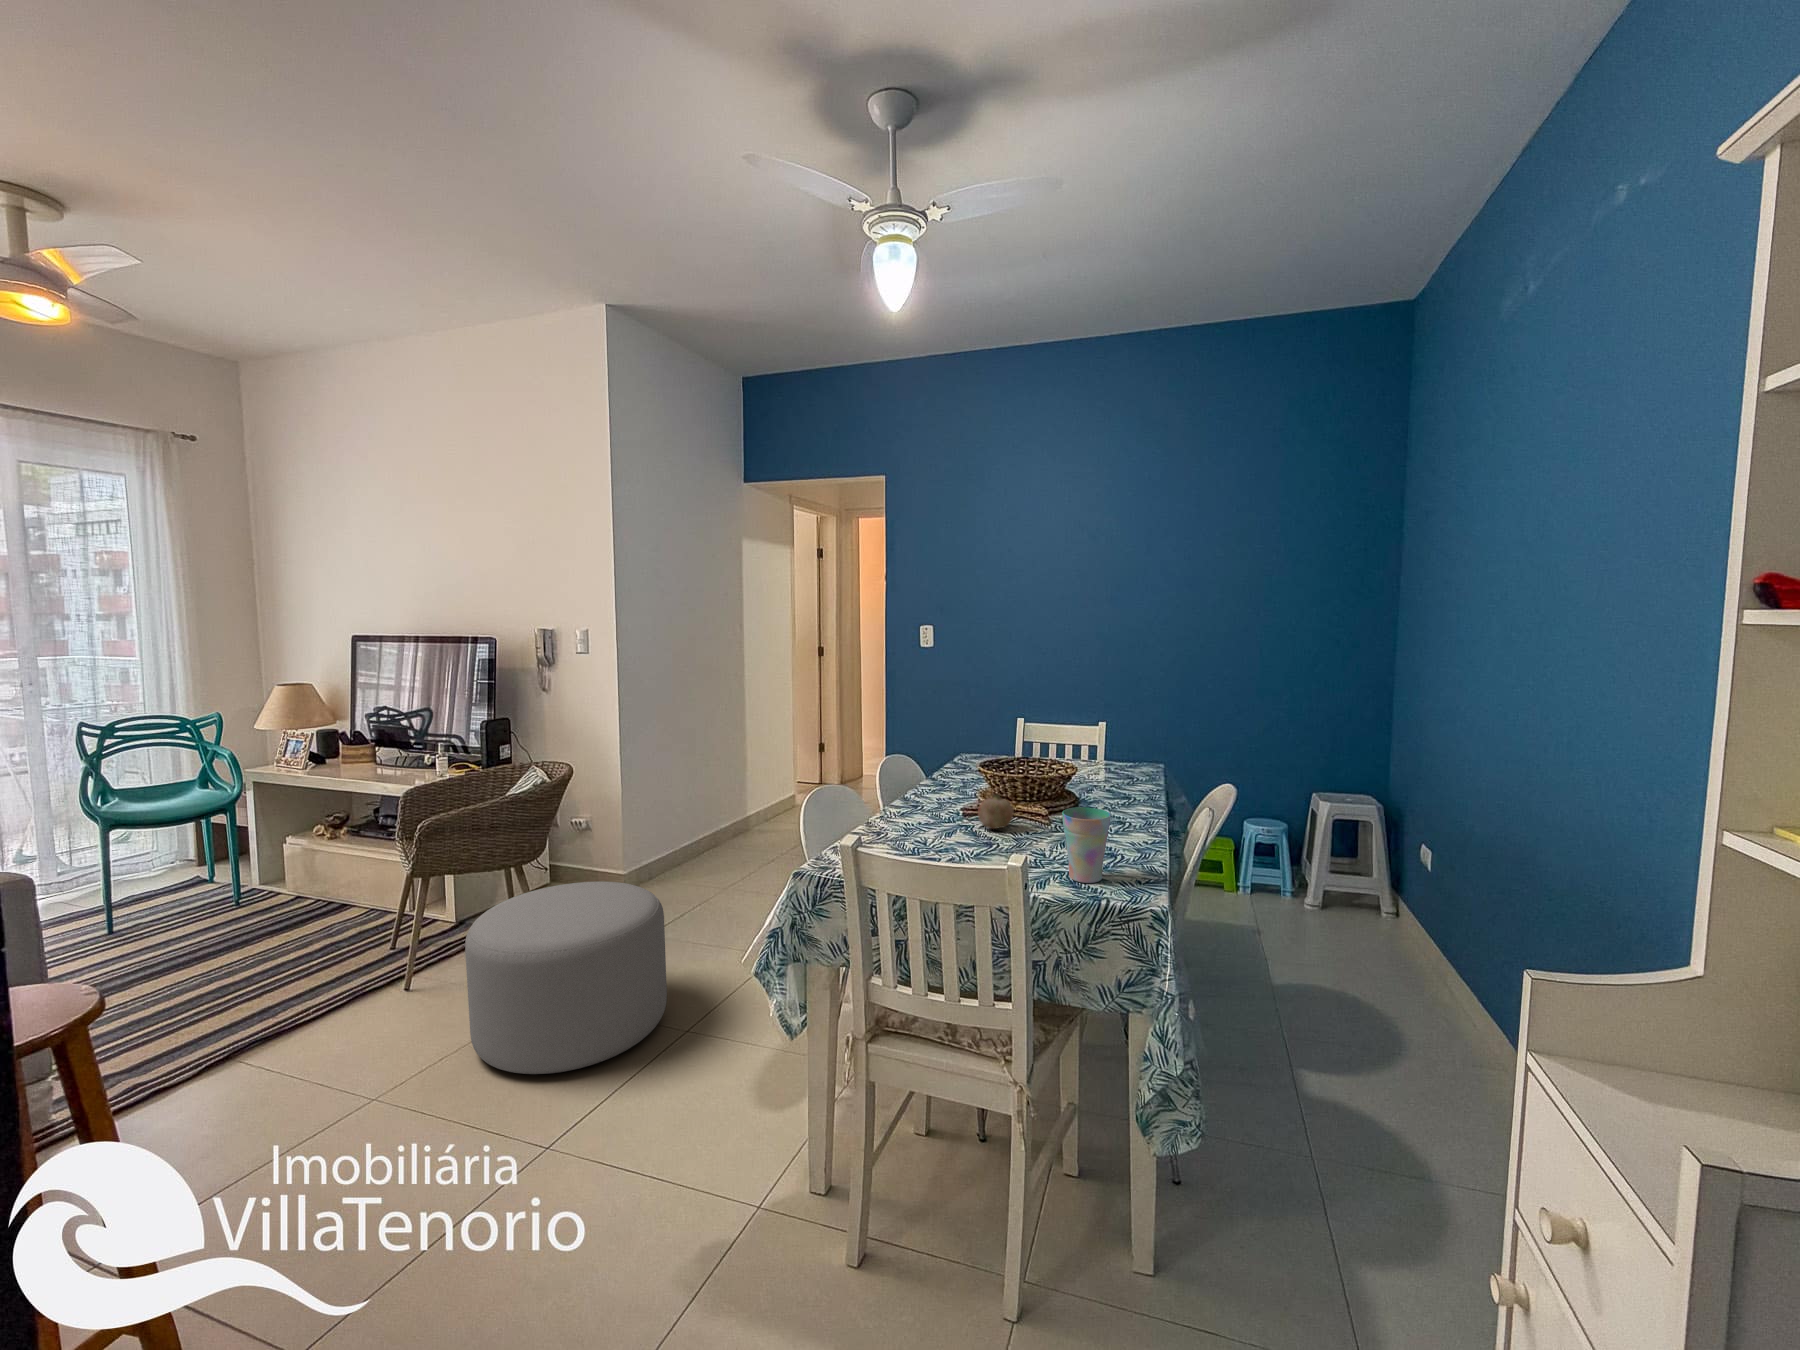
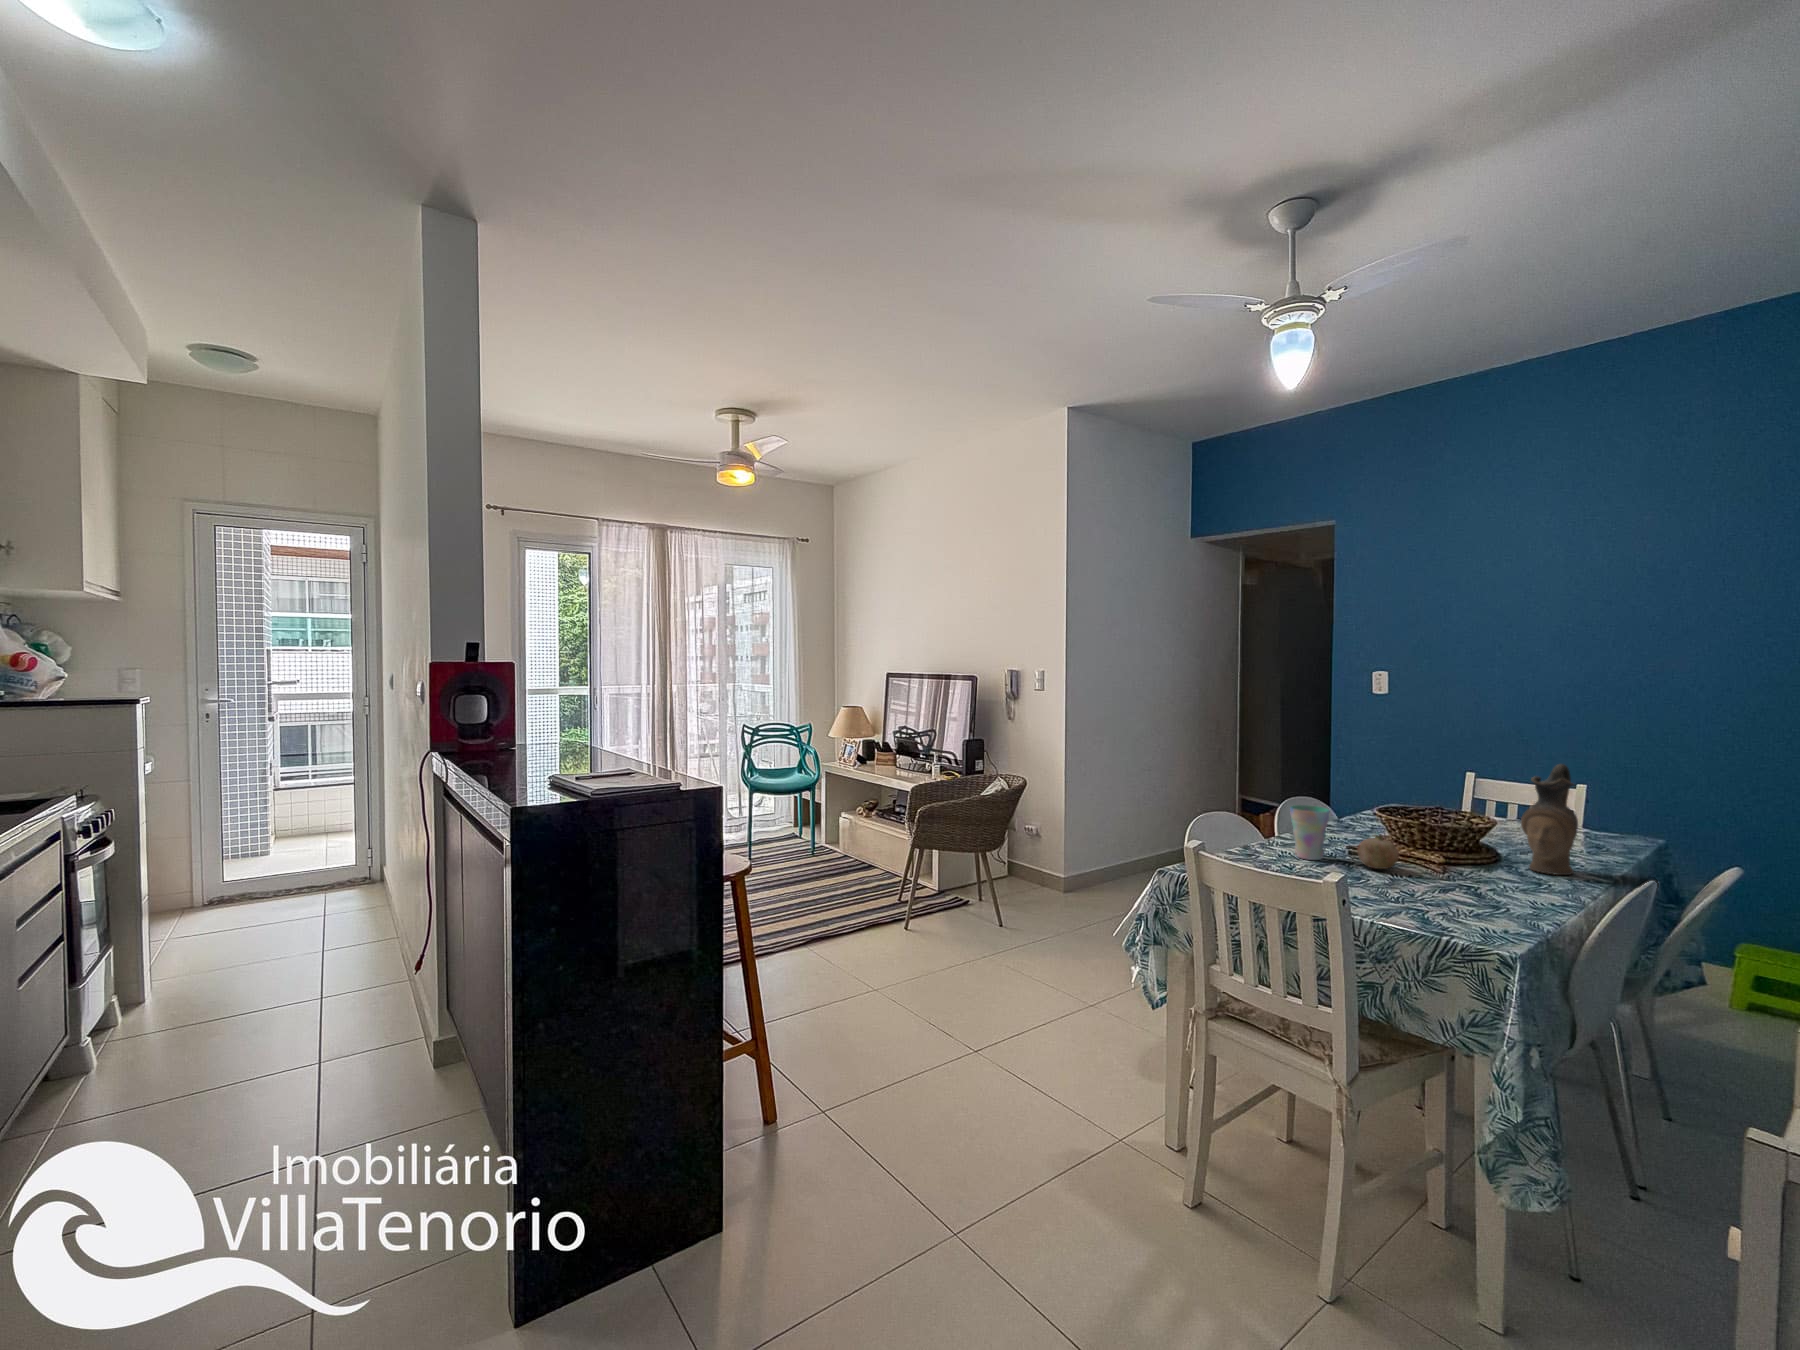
ceramic pitcher: none [1096,707,1138,808] -> present [1521,764,1578,875]
cup: present [1062,807,1111,883] -> present [1290,805,1329,860]
ottoman: present [465,882,667,1074] -> none [935,867,1077,1006]

